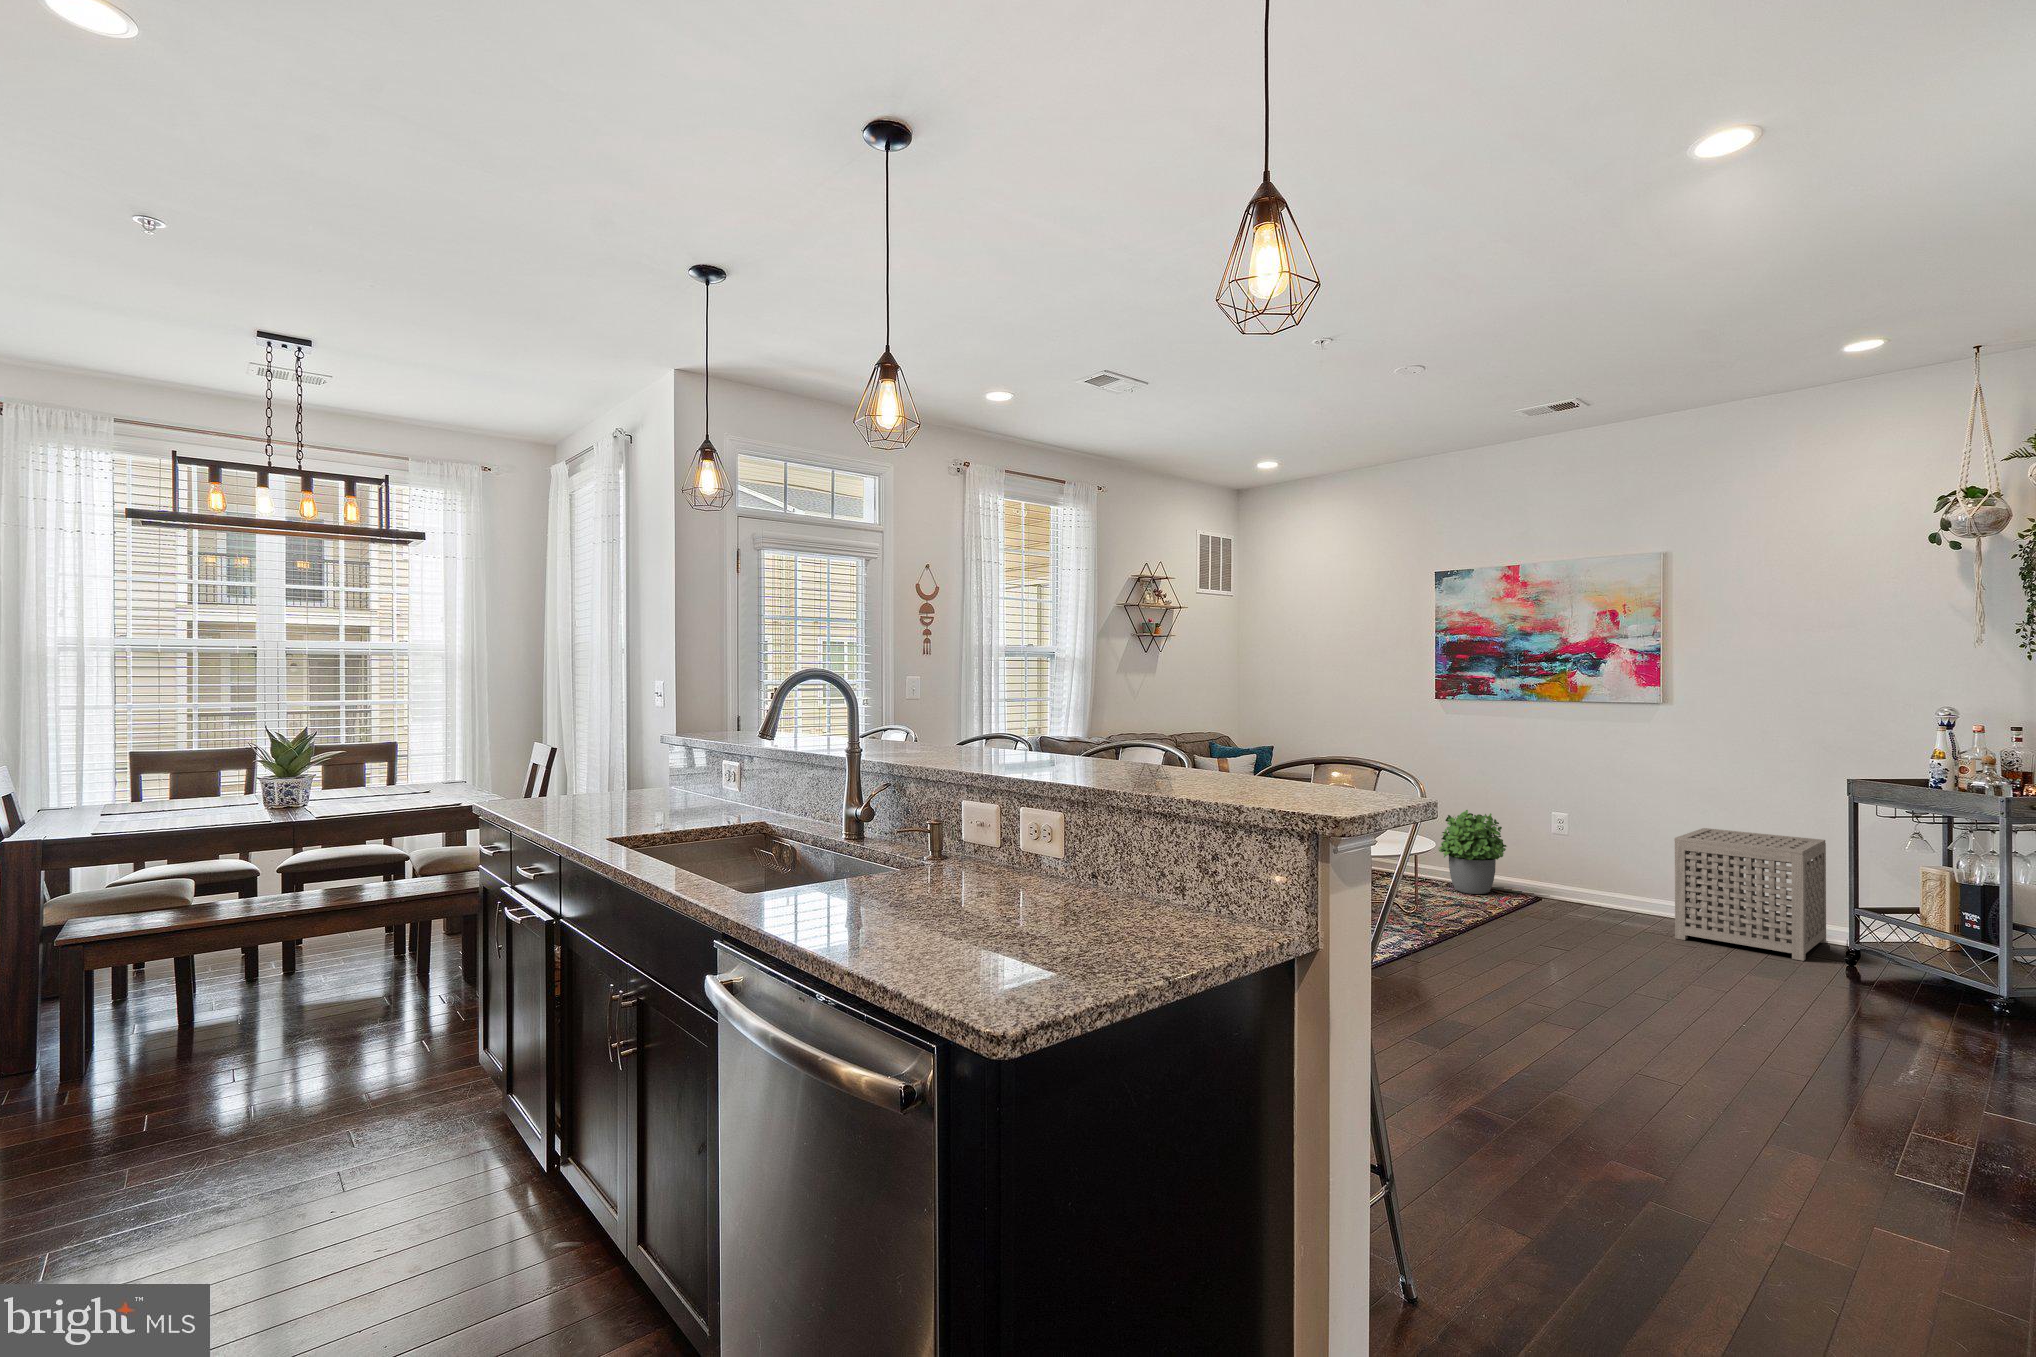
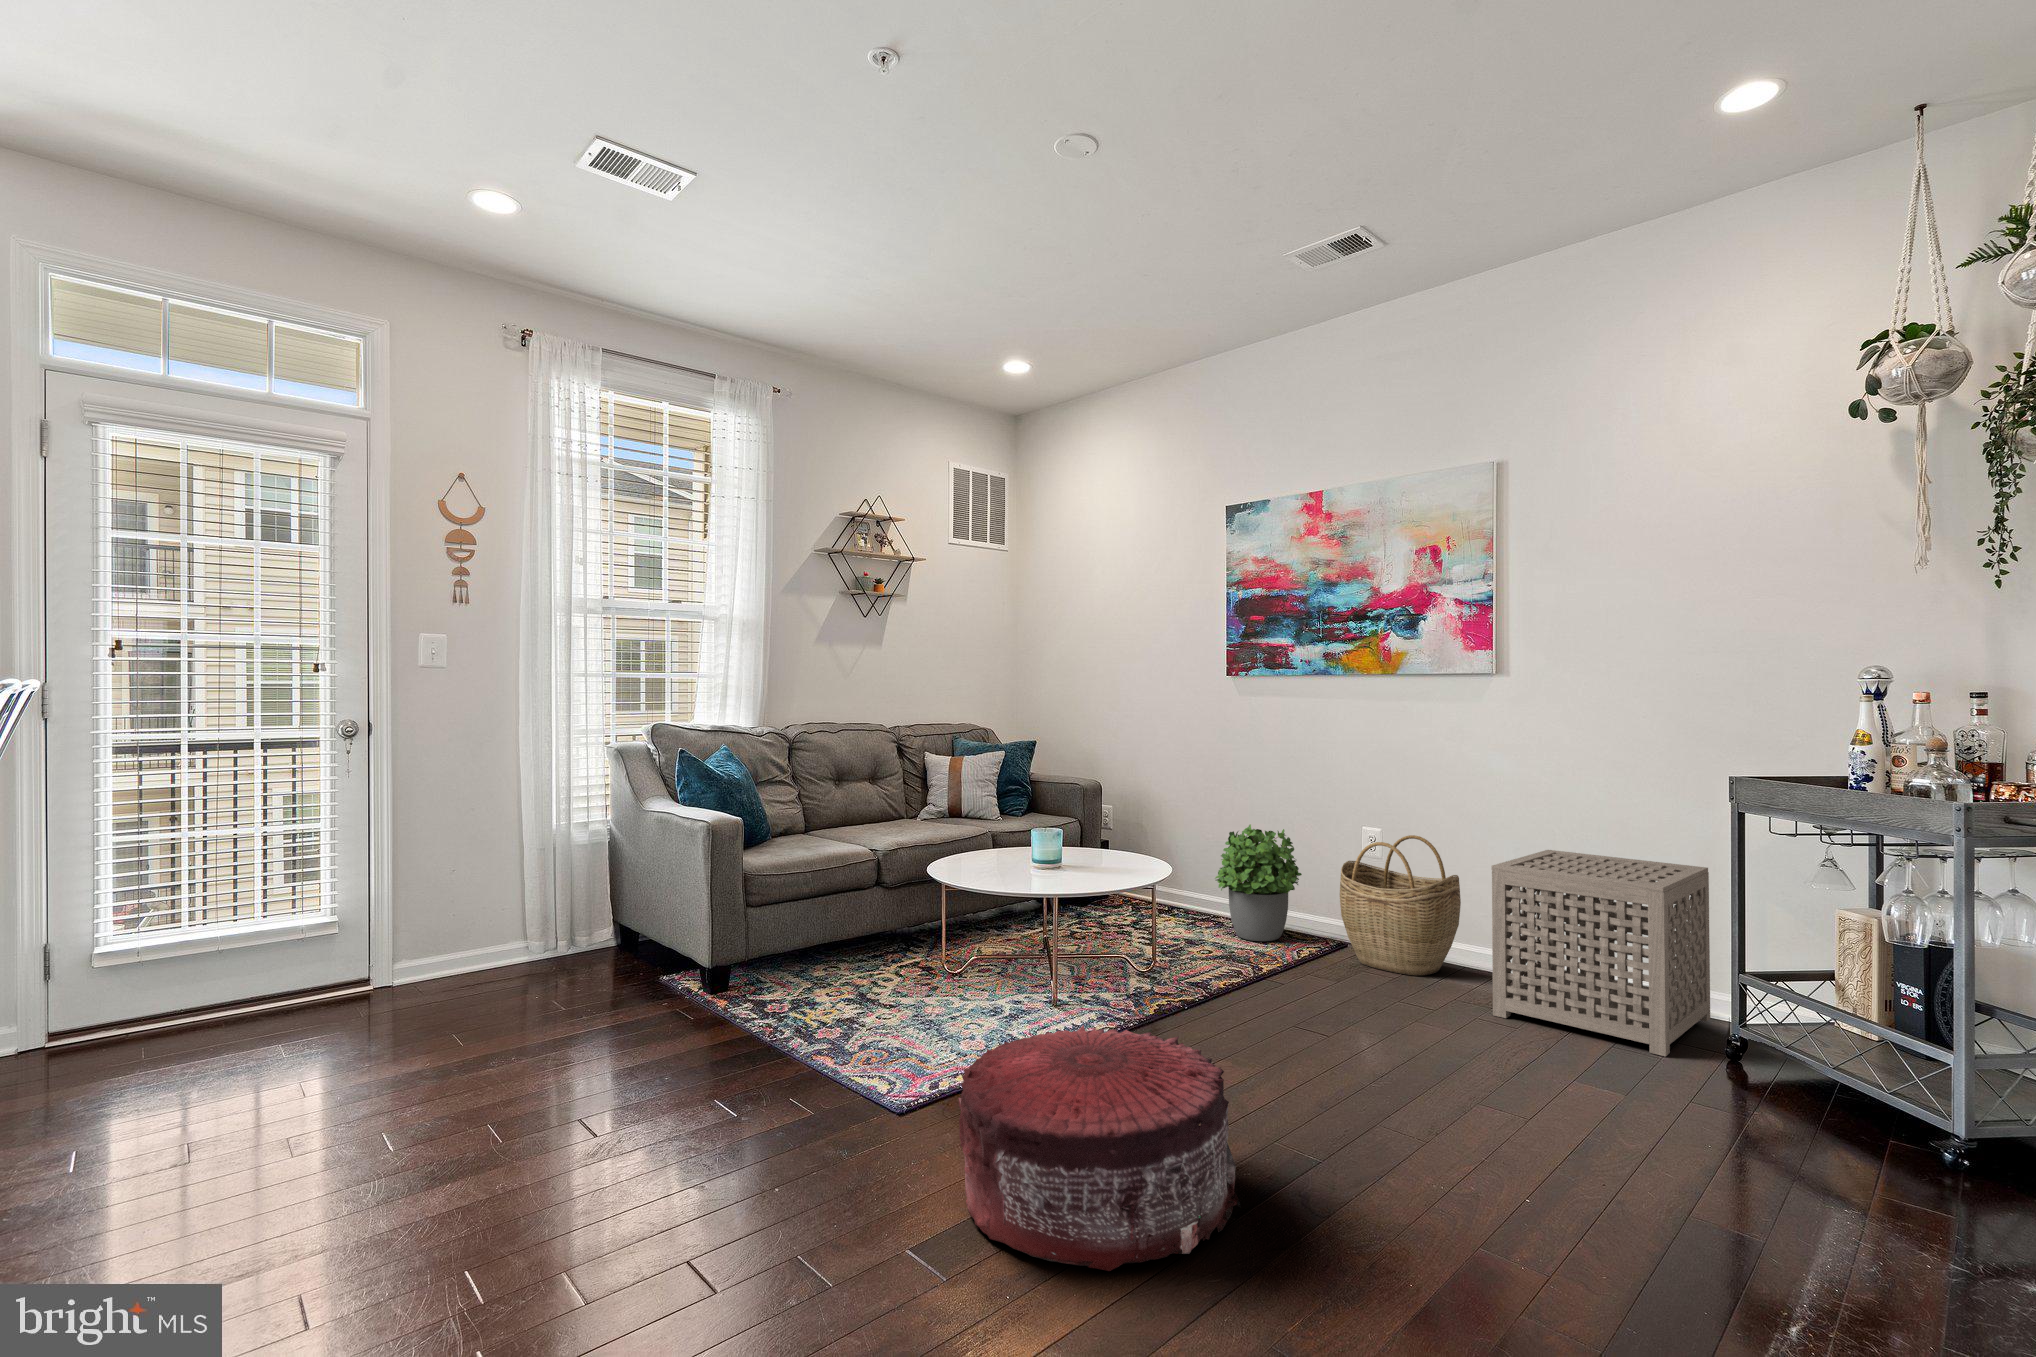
woven basket: none [1544,818,1637,916] -> present [1340,835,1461,976]
pouf: none [1414,927,1590,1044] -> present [958,1025,1241,1271]

